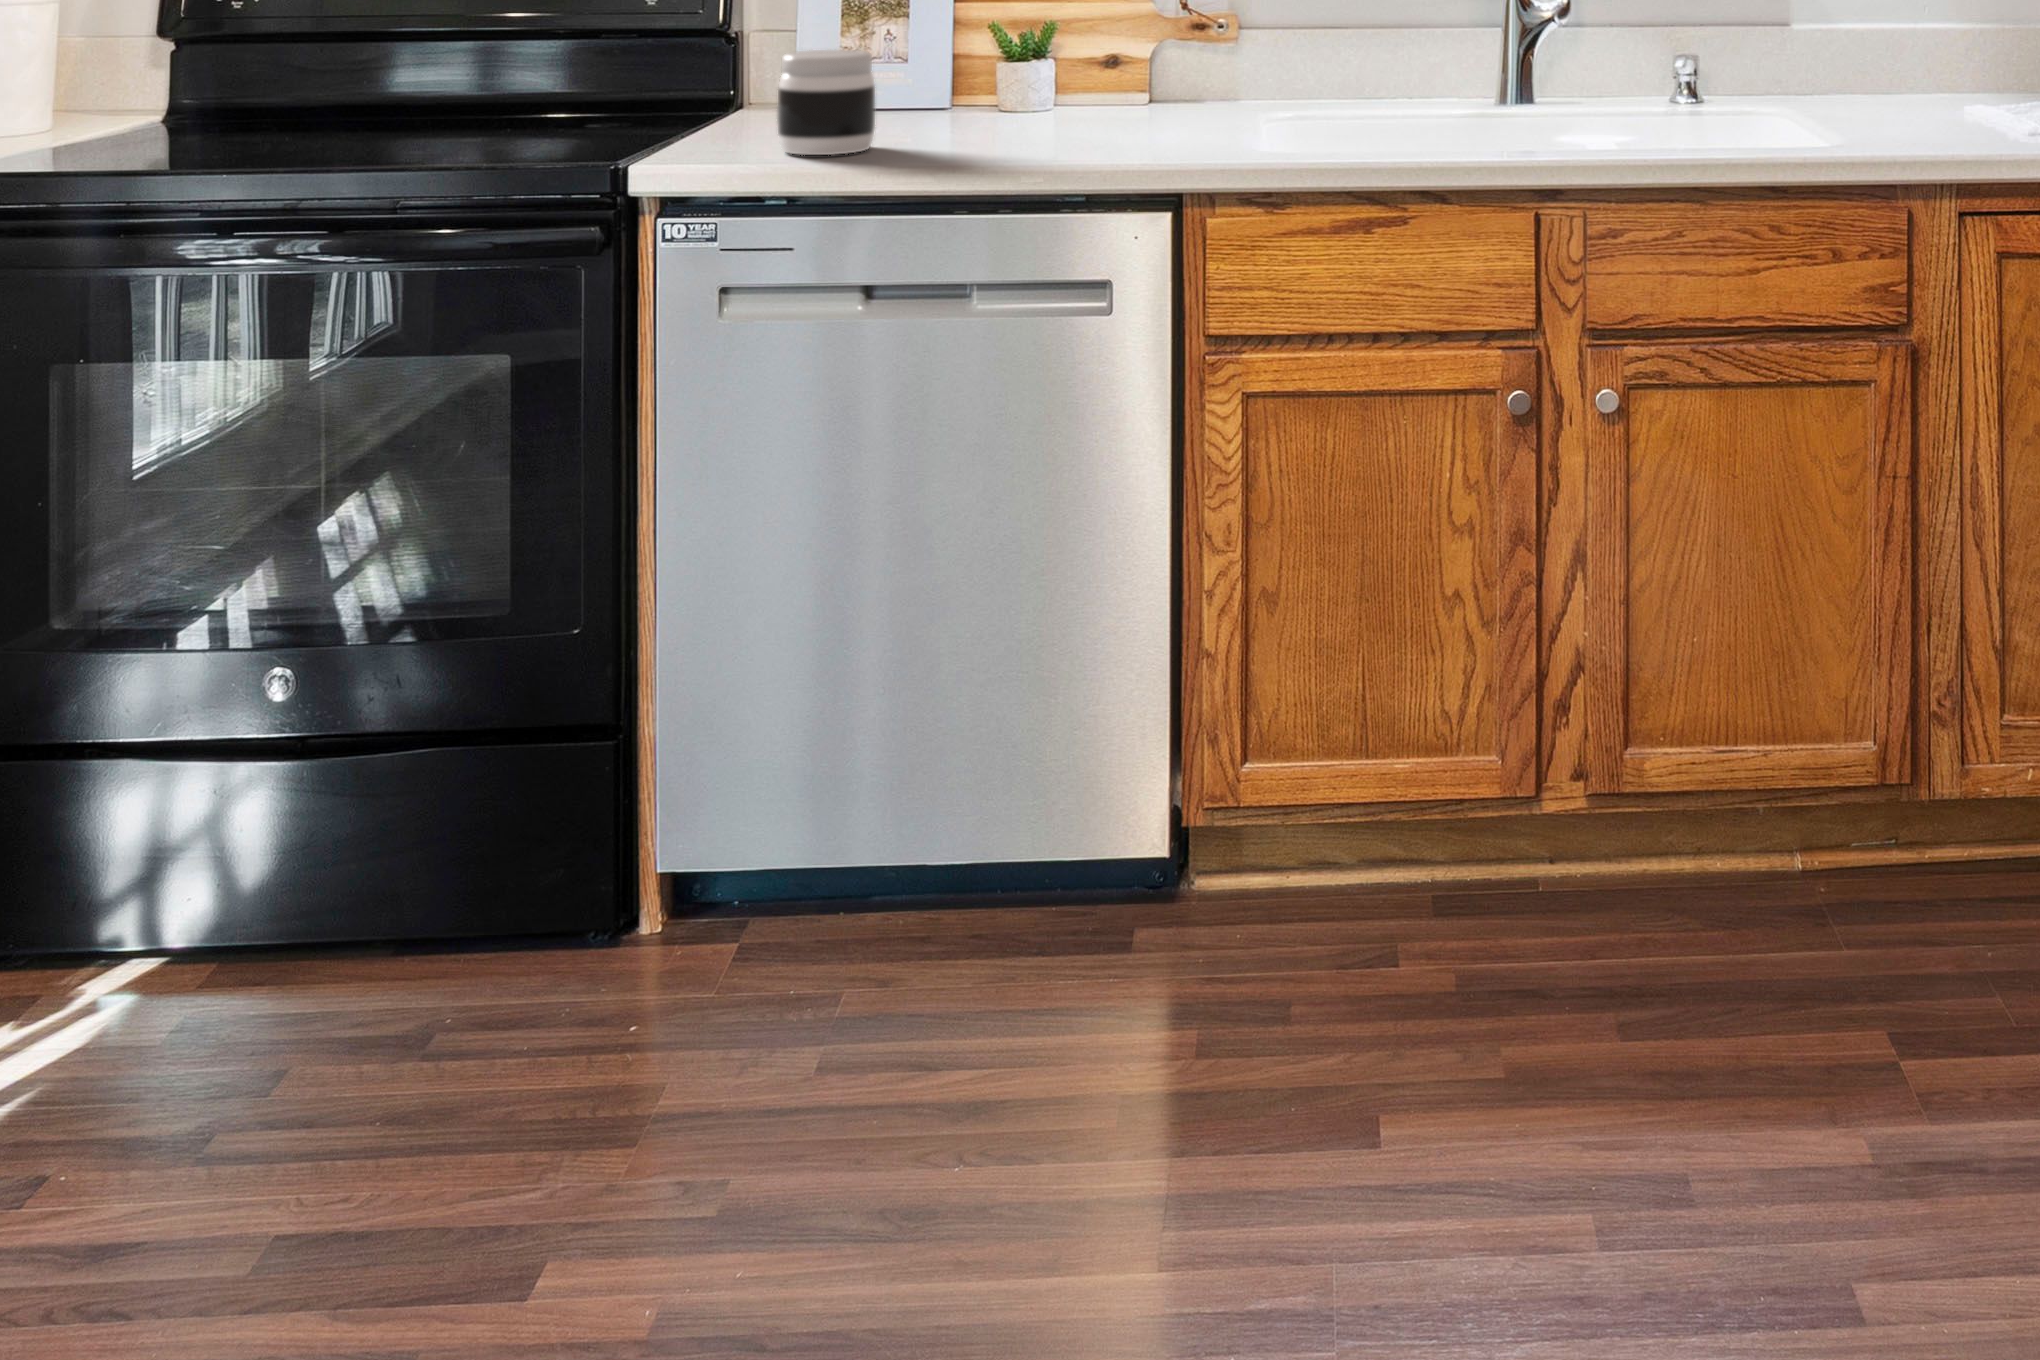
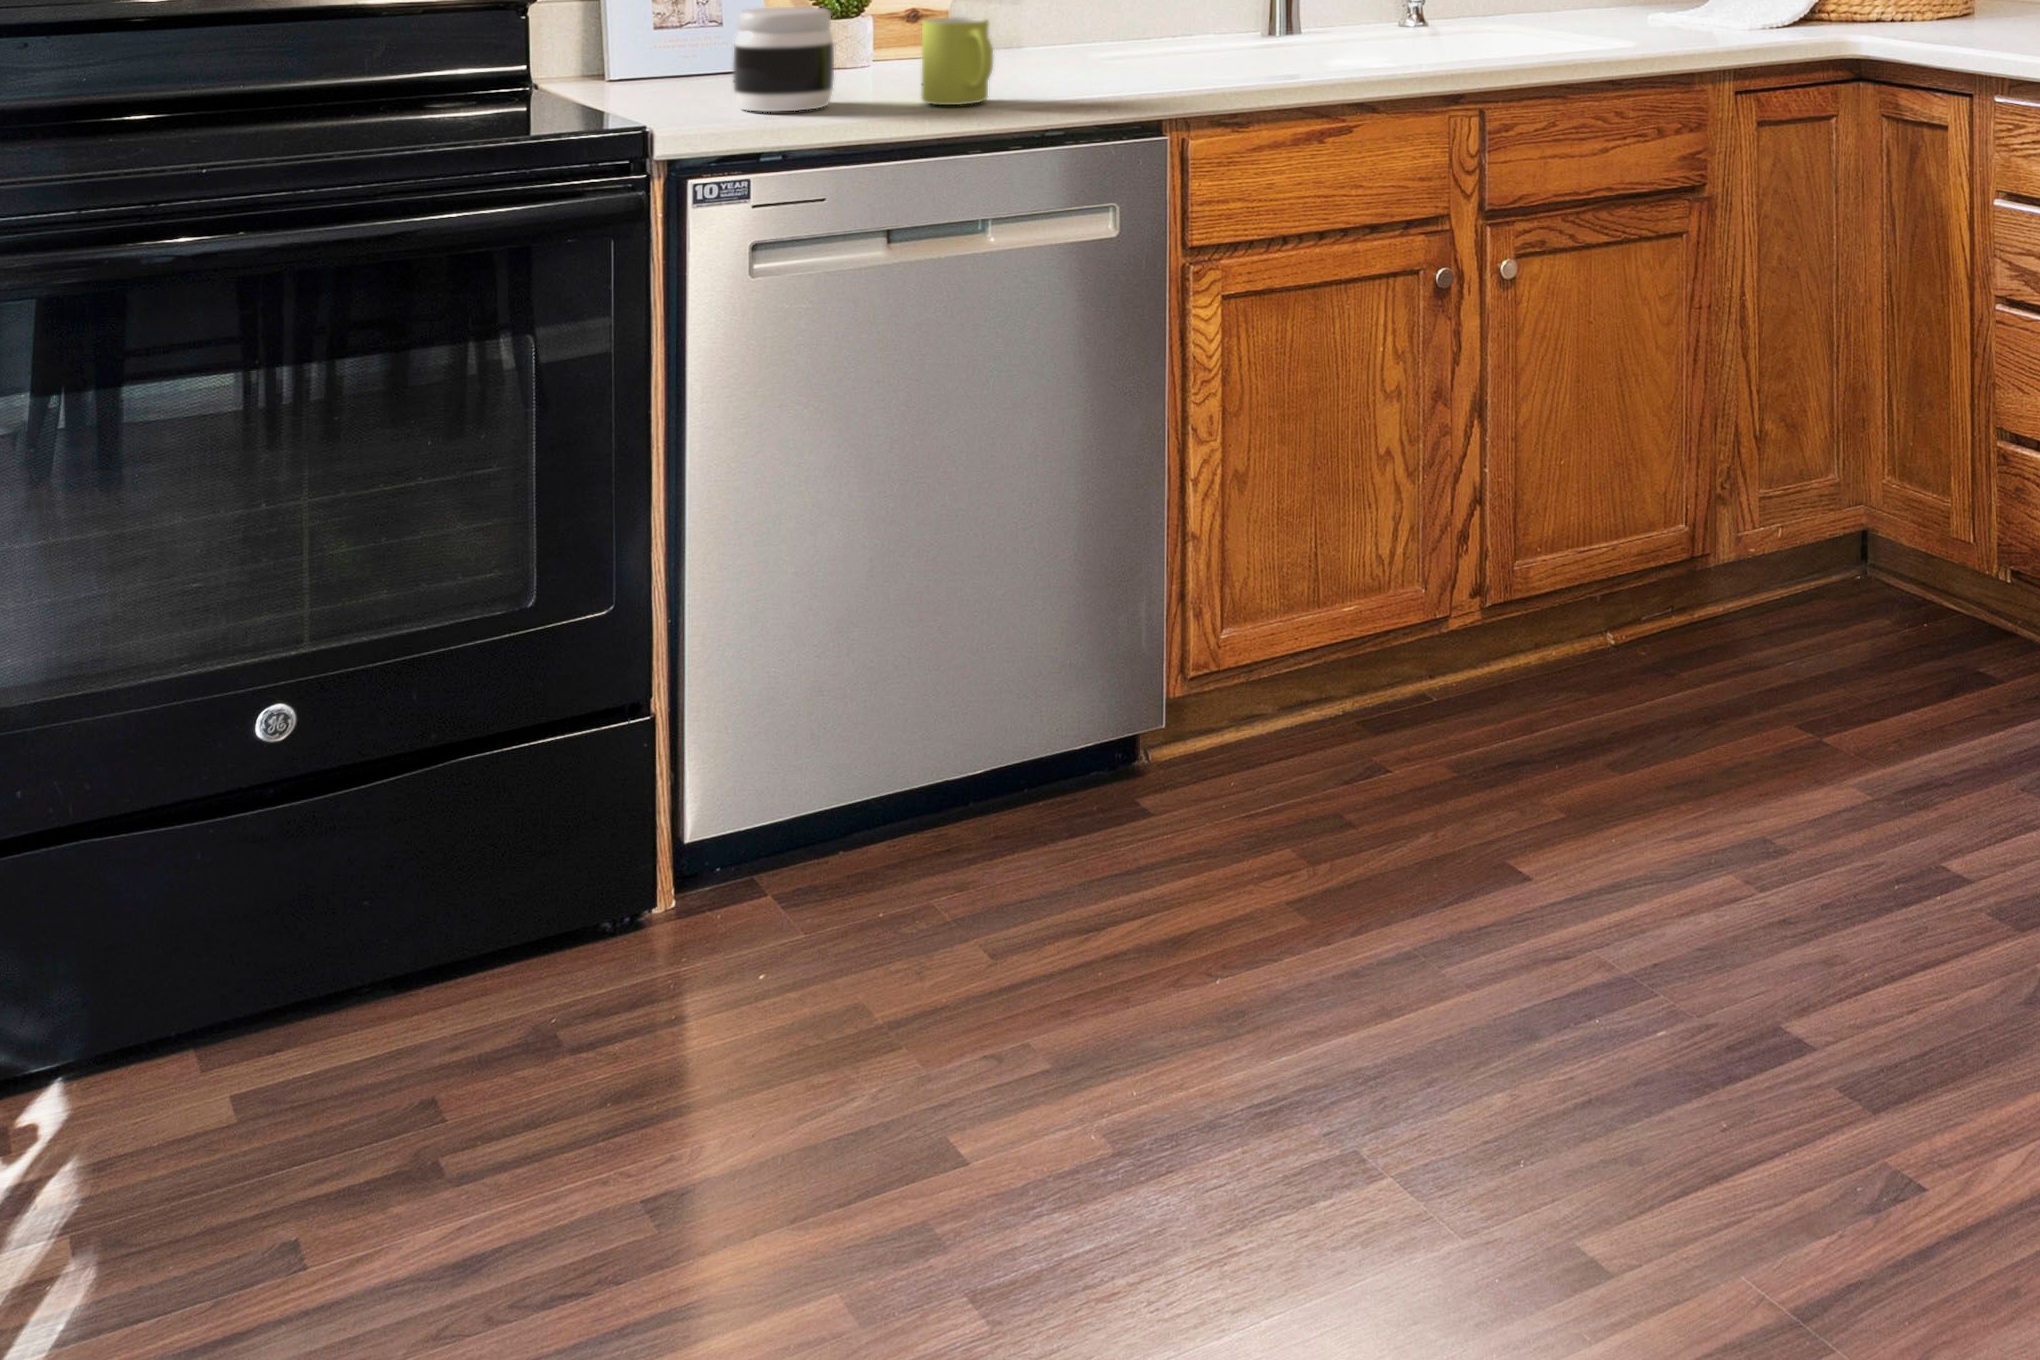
mug: none [942,69,1010,160] -> present [921,17,993,105]

